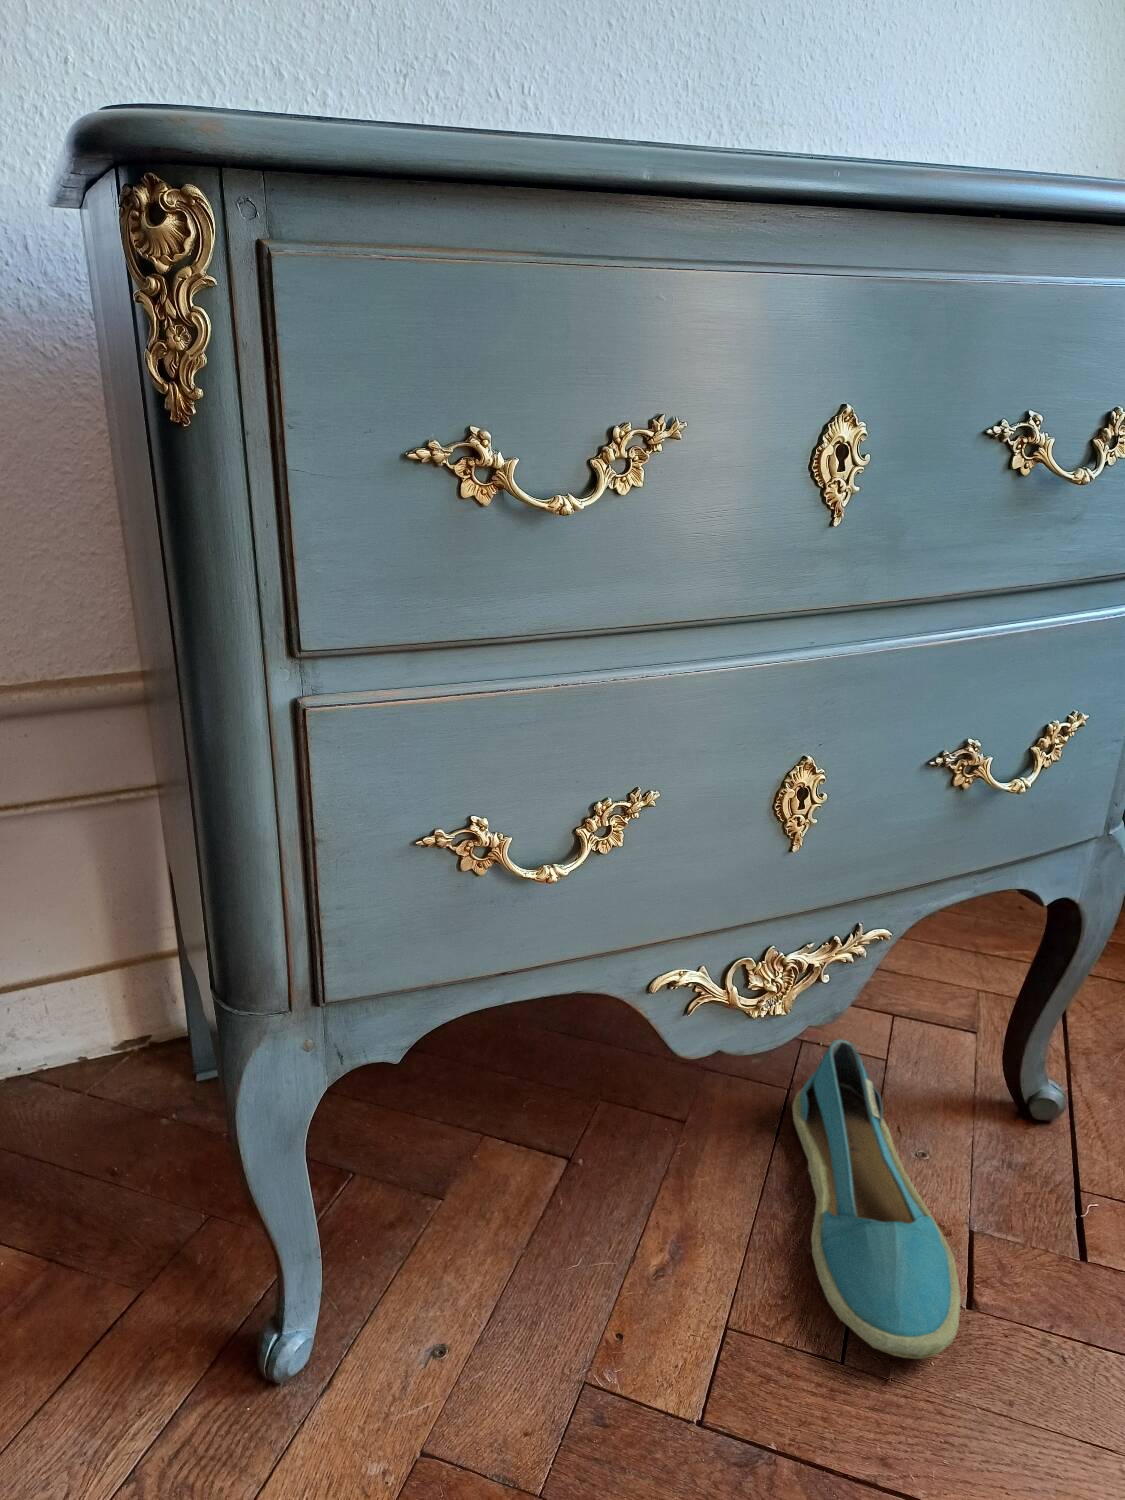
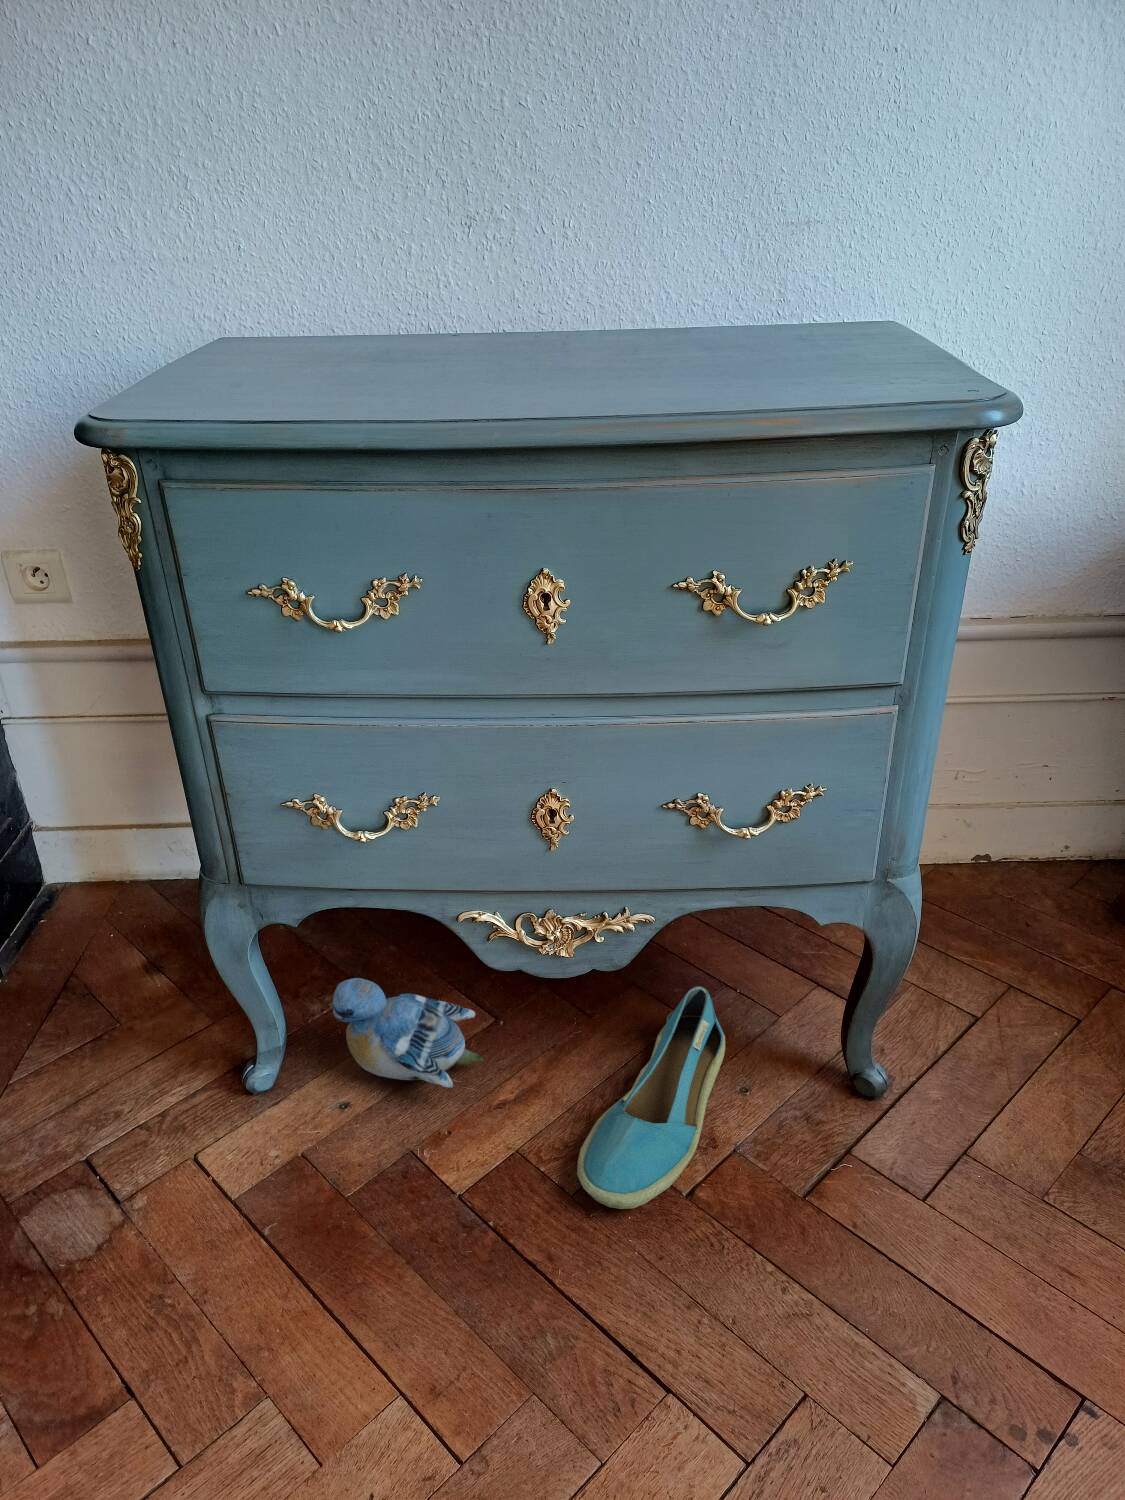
plush toy: none [380,1138,610,1287] -> present [329,978,483,1088]

